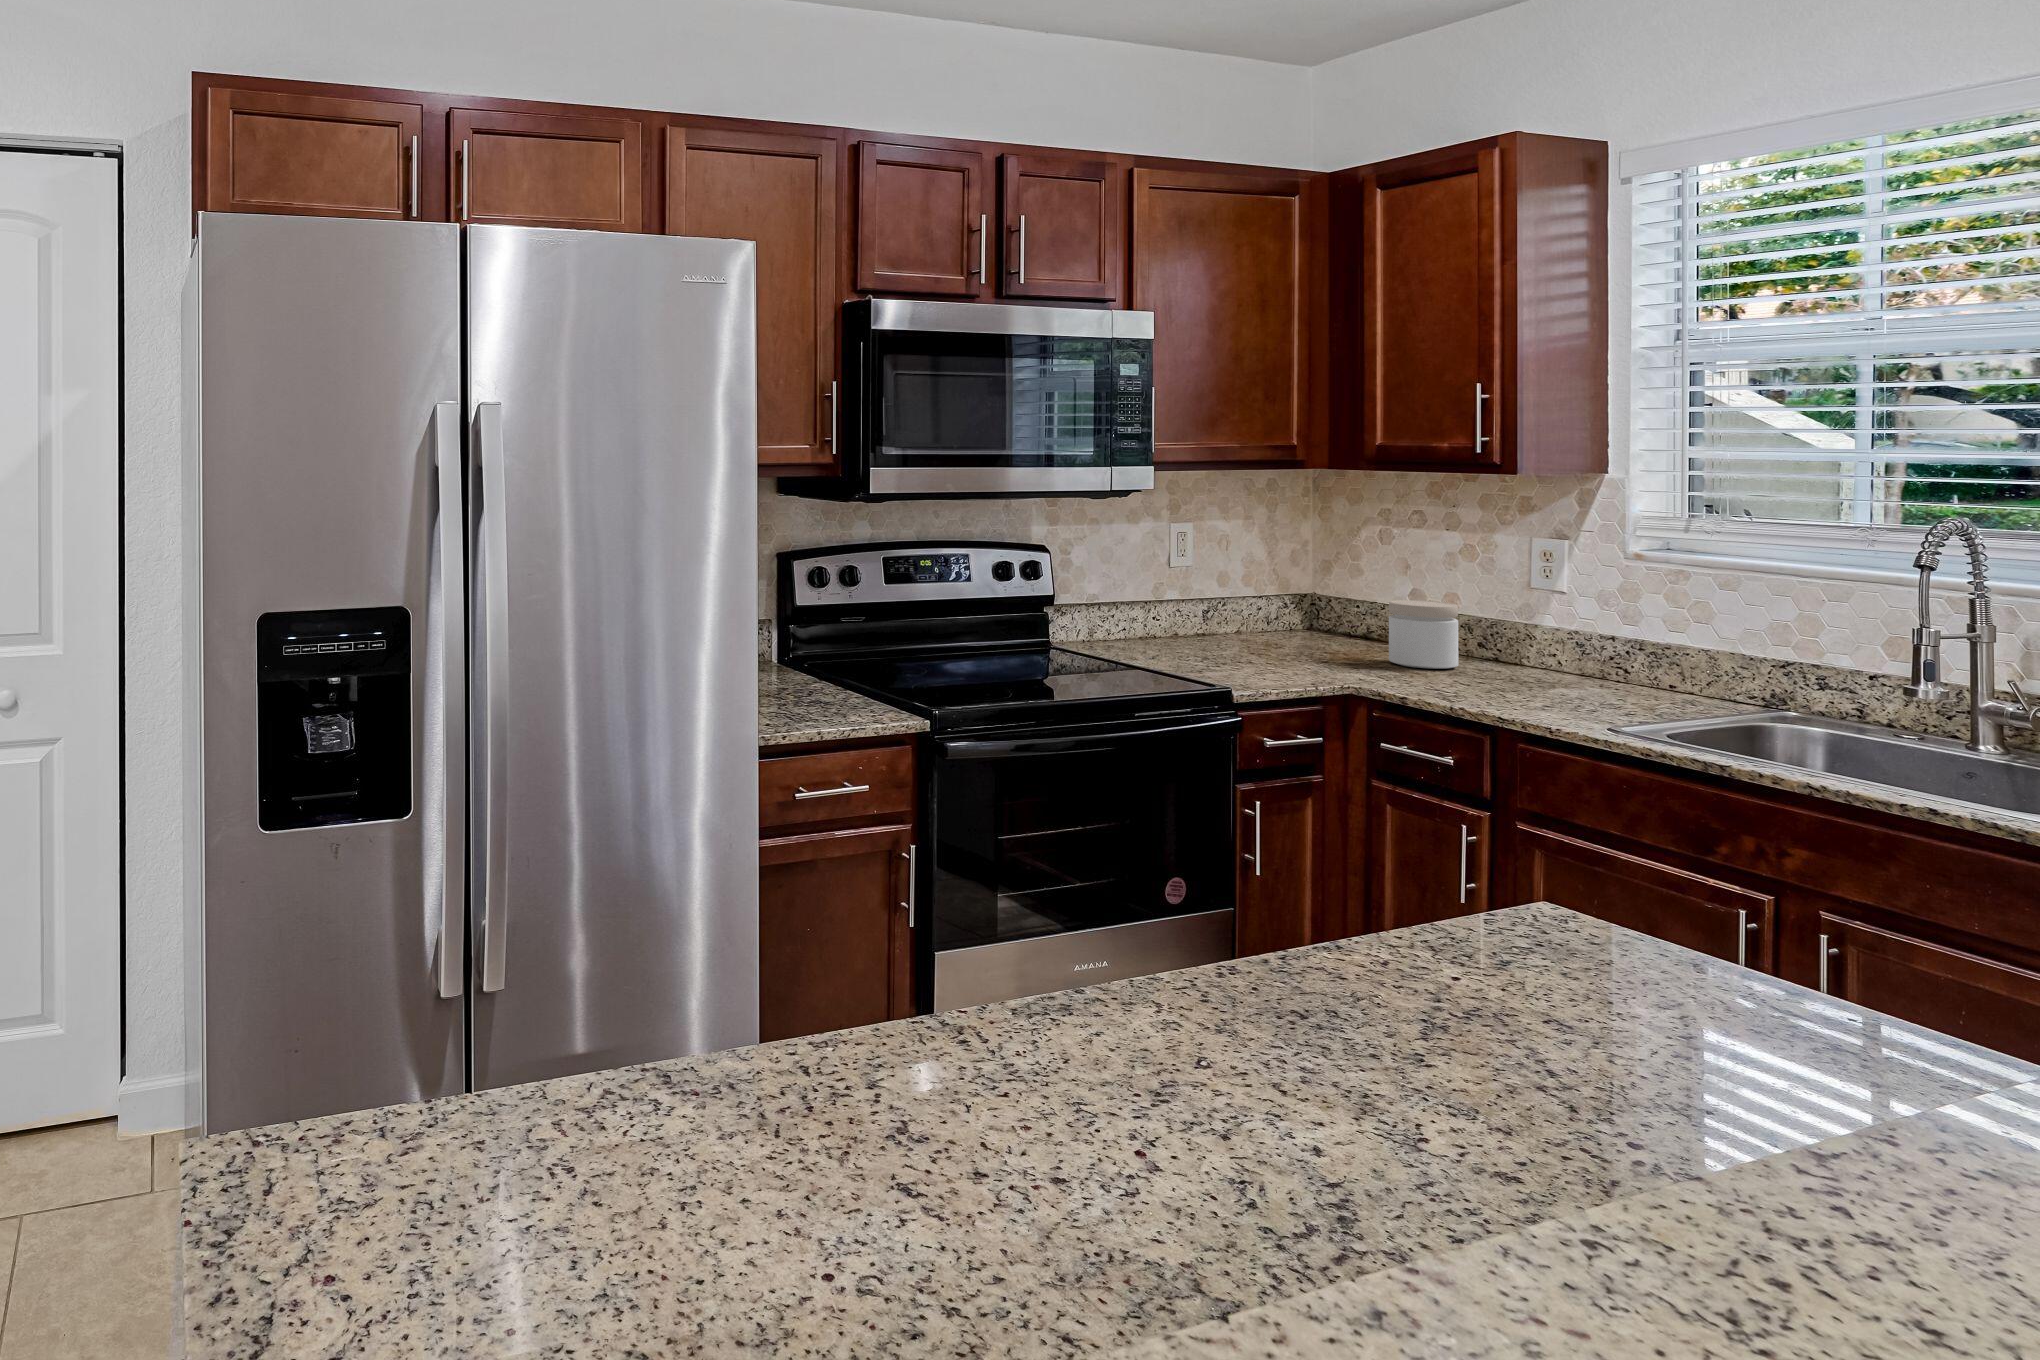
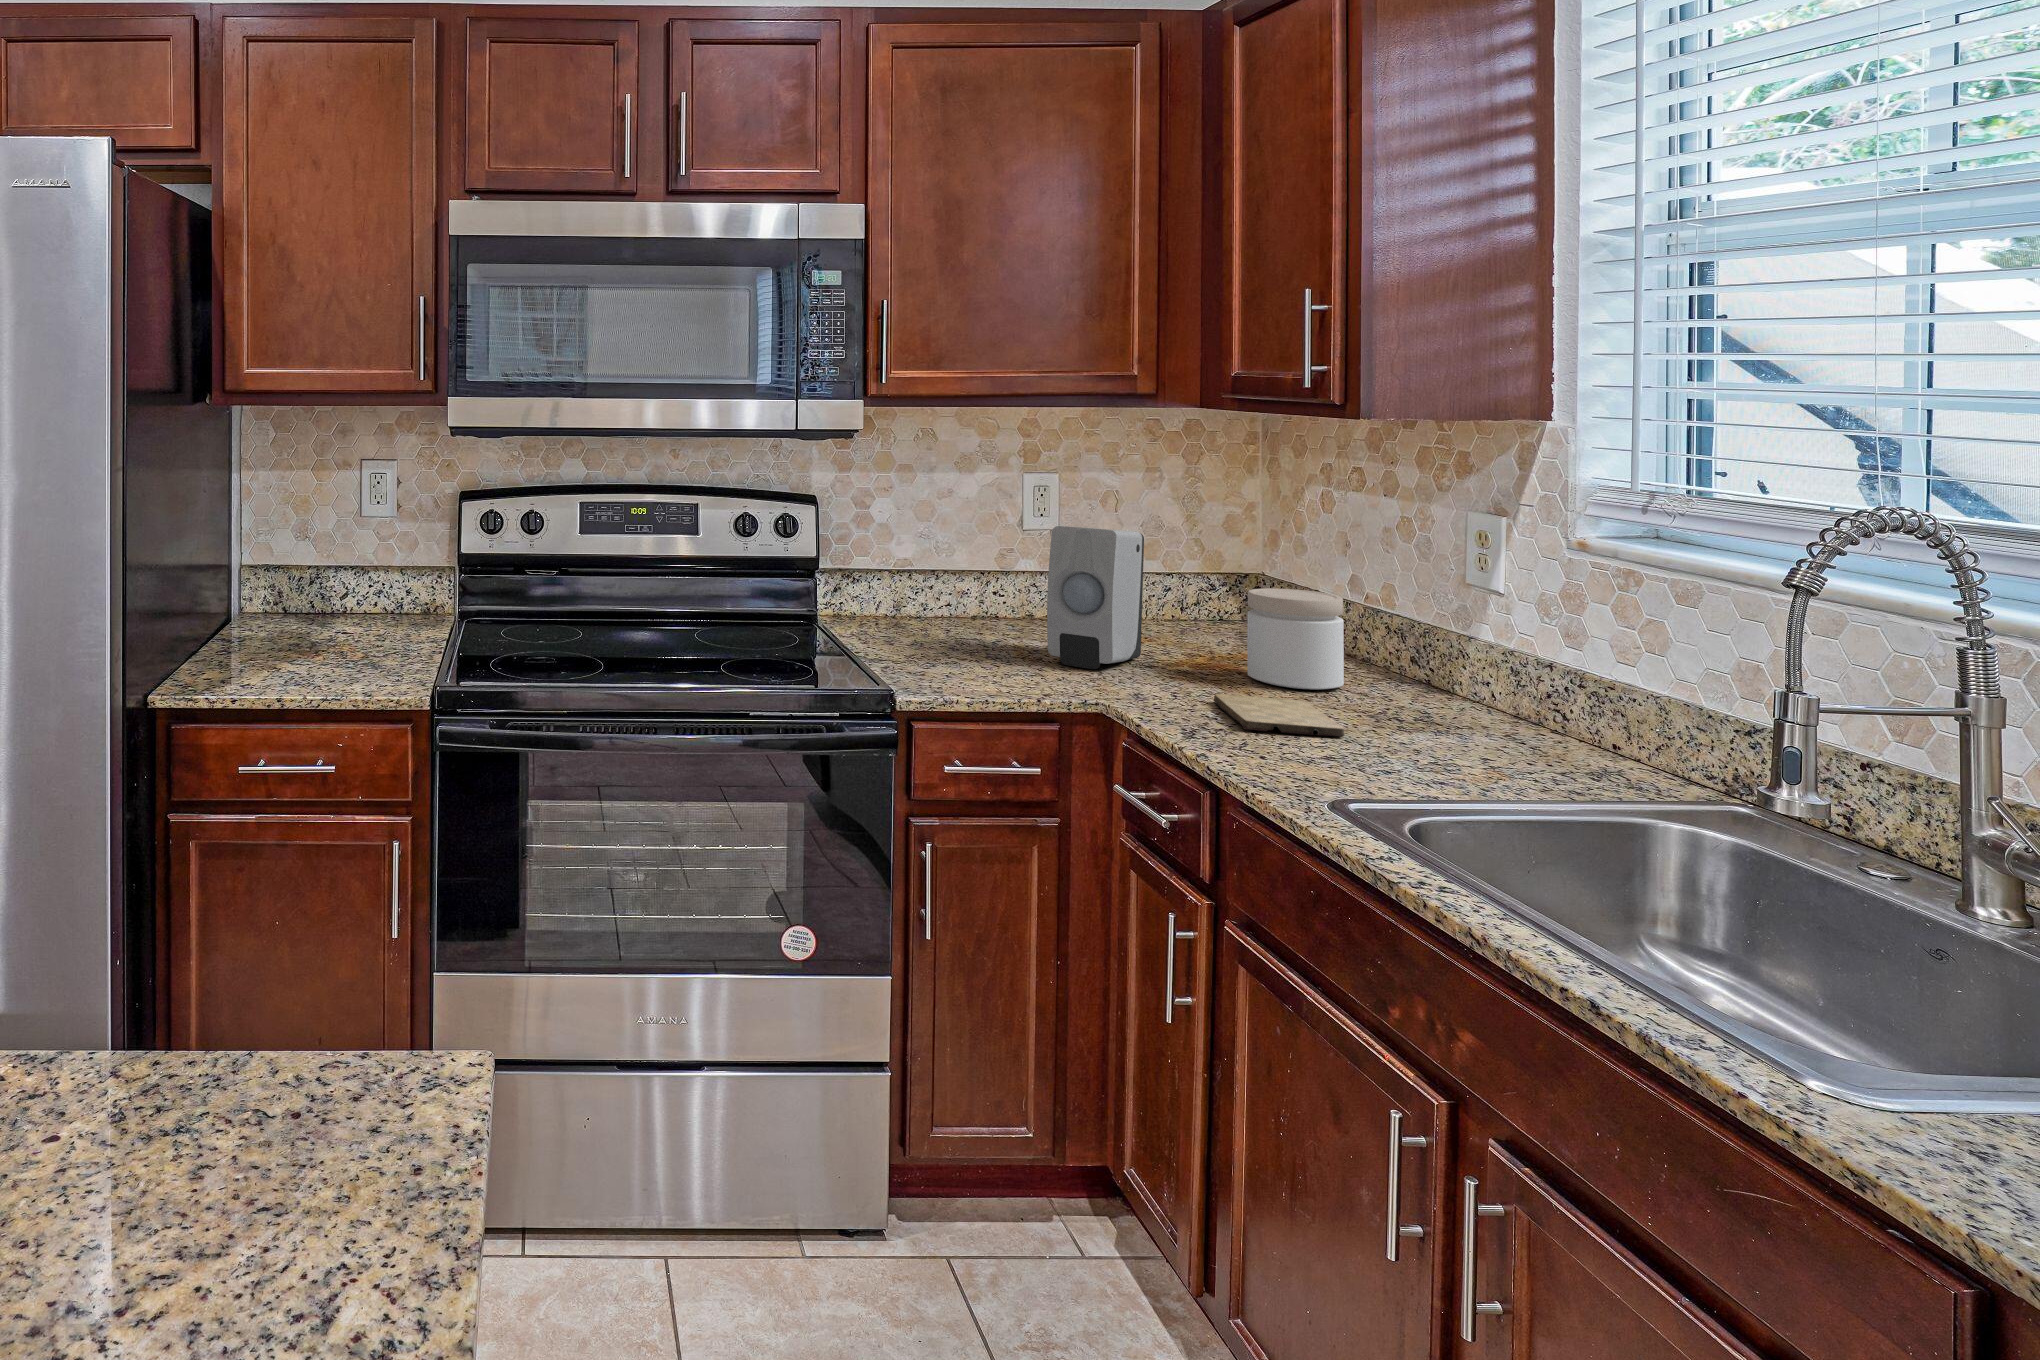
soap dispenser: none [1254,562,1313,666] -> present [1047,526,1144,669]
cutting board: none [1414,675,1530,695] -> present [1214,694,1345,736]

